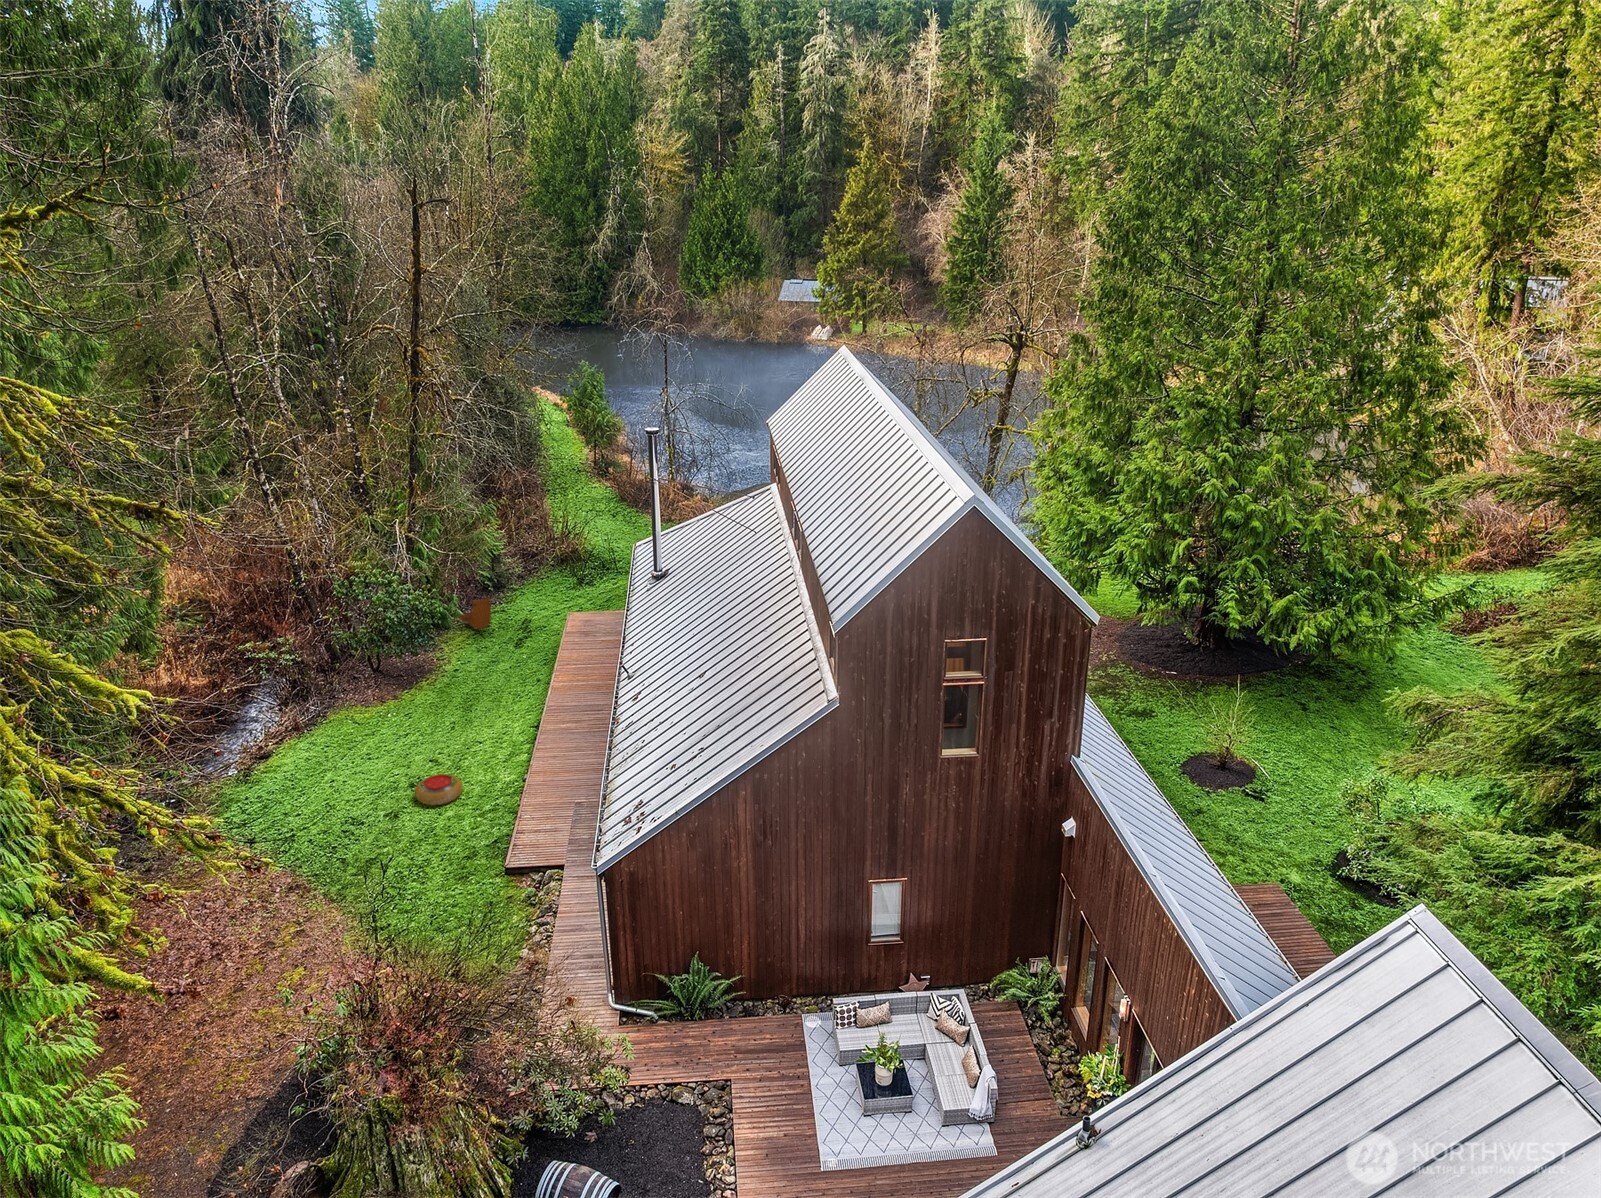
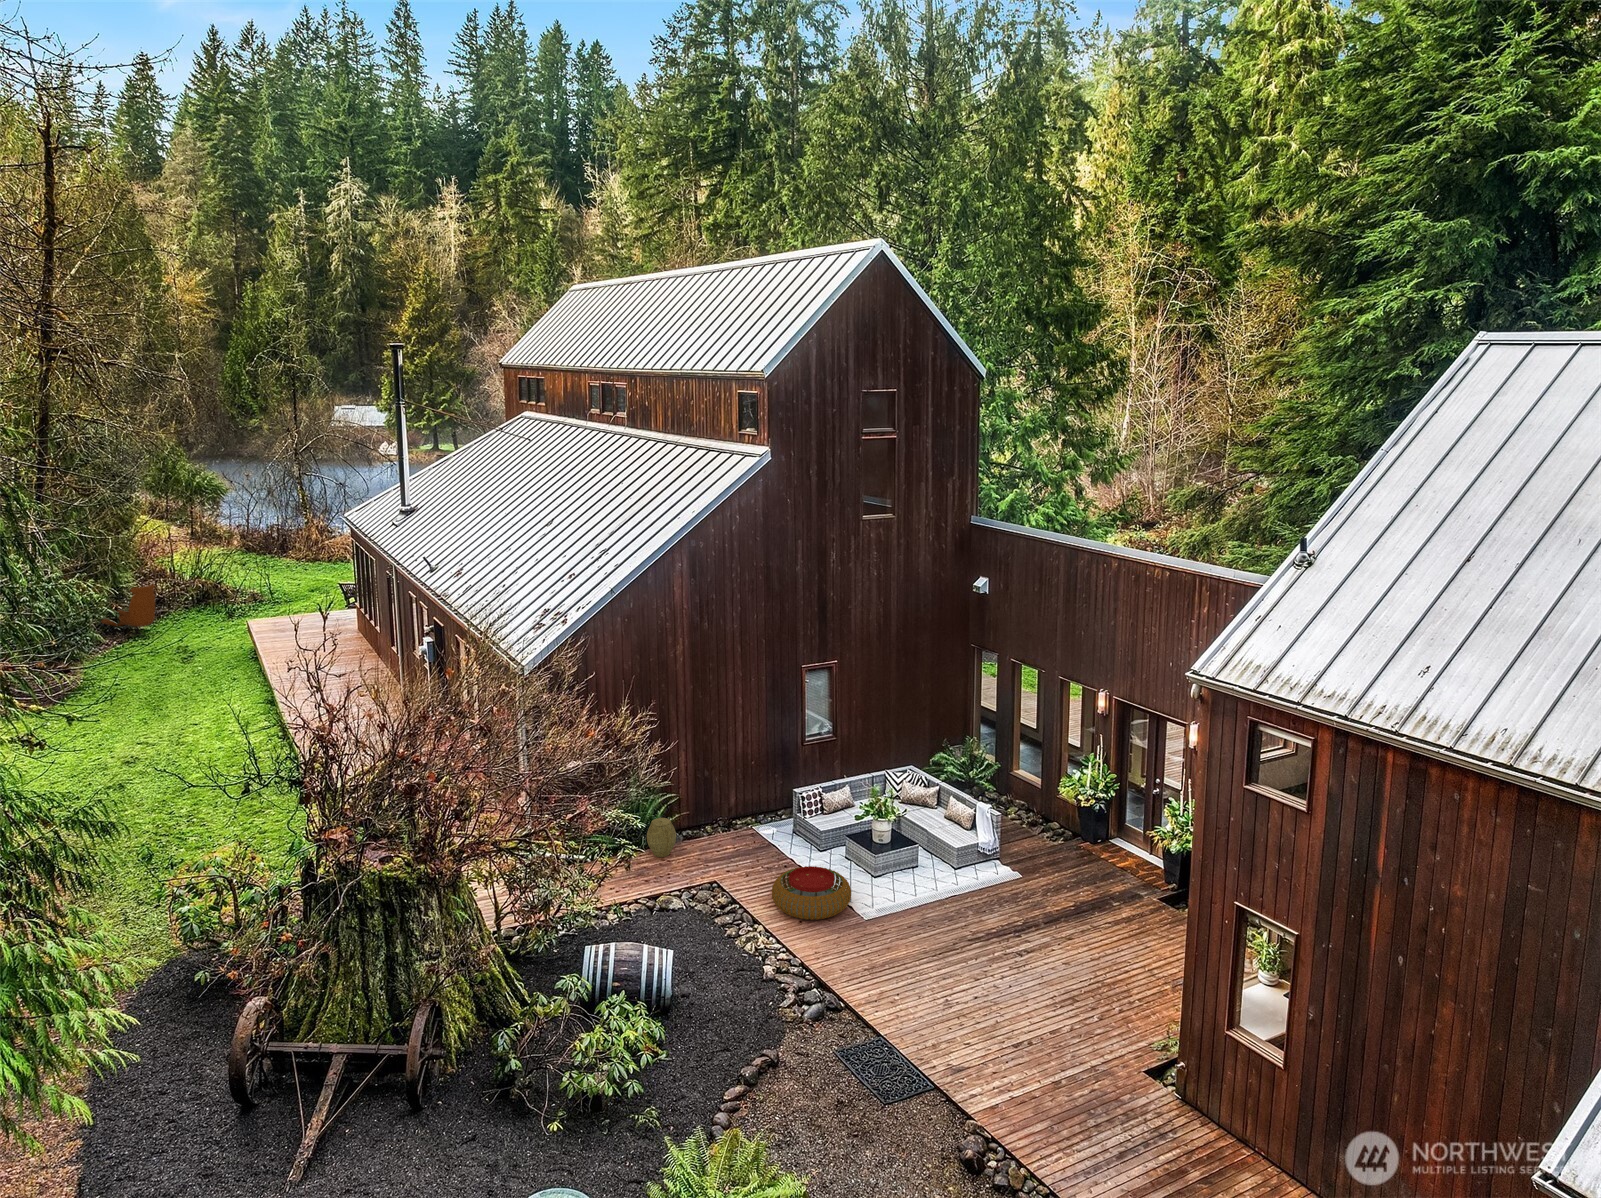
pouf: present [415,774,463,805] -> present [772,866,851,920]
woven basket: none [694,999,720,1033] -> present [647,818,676,857]

